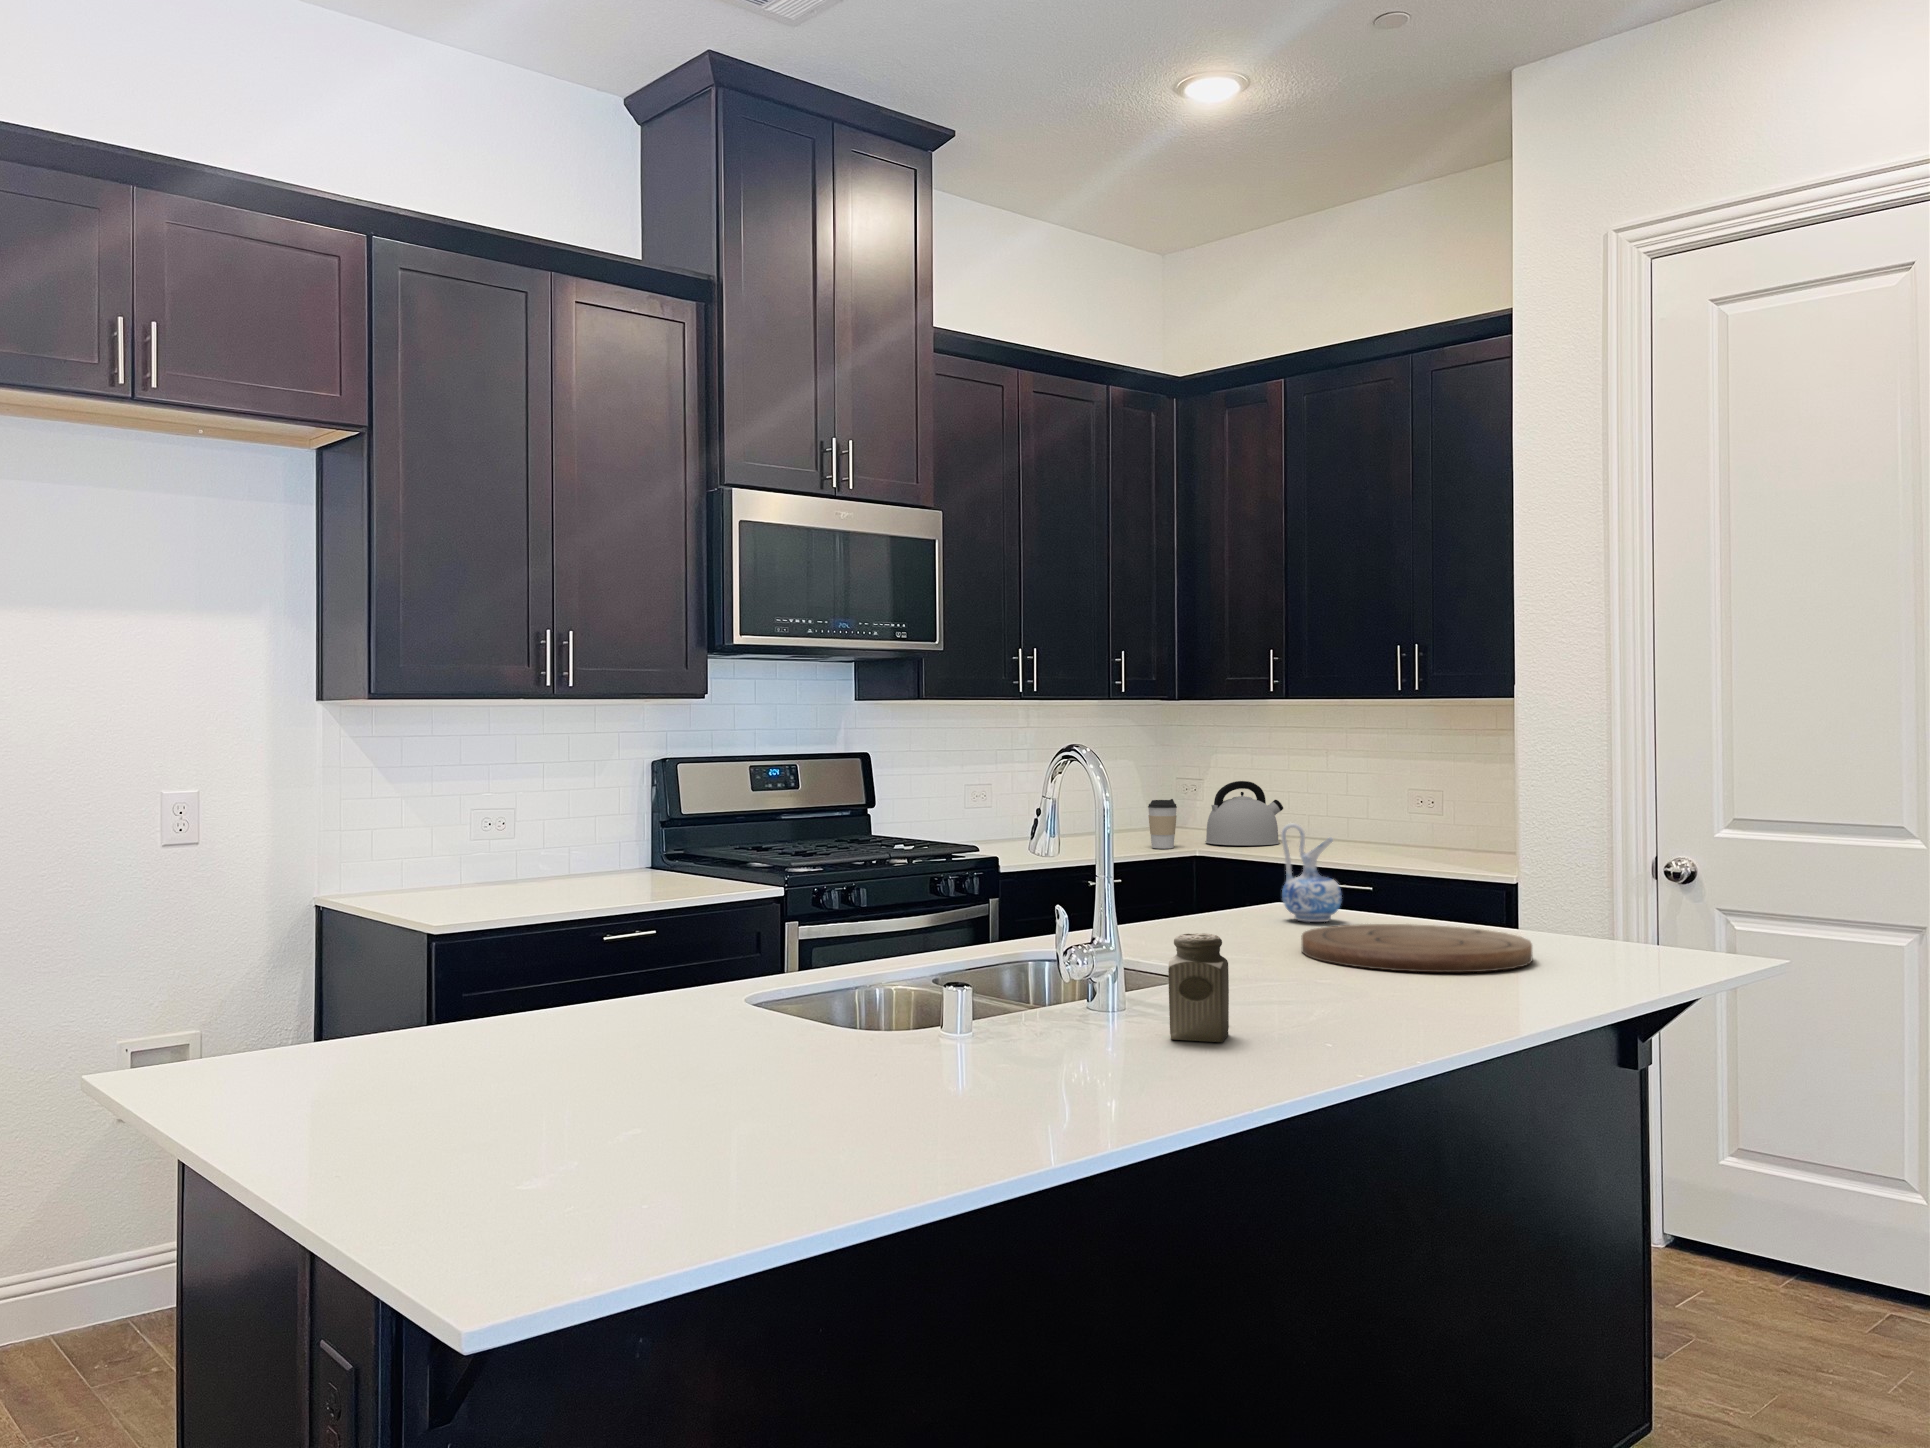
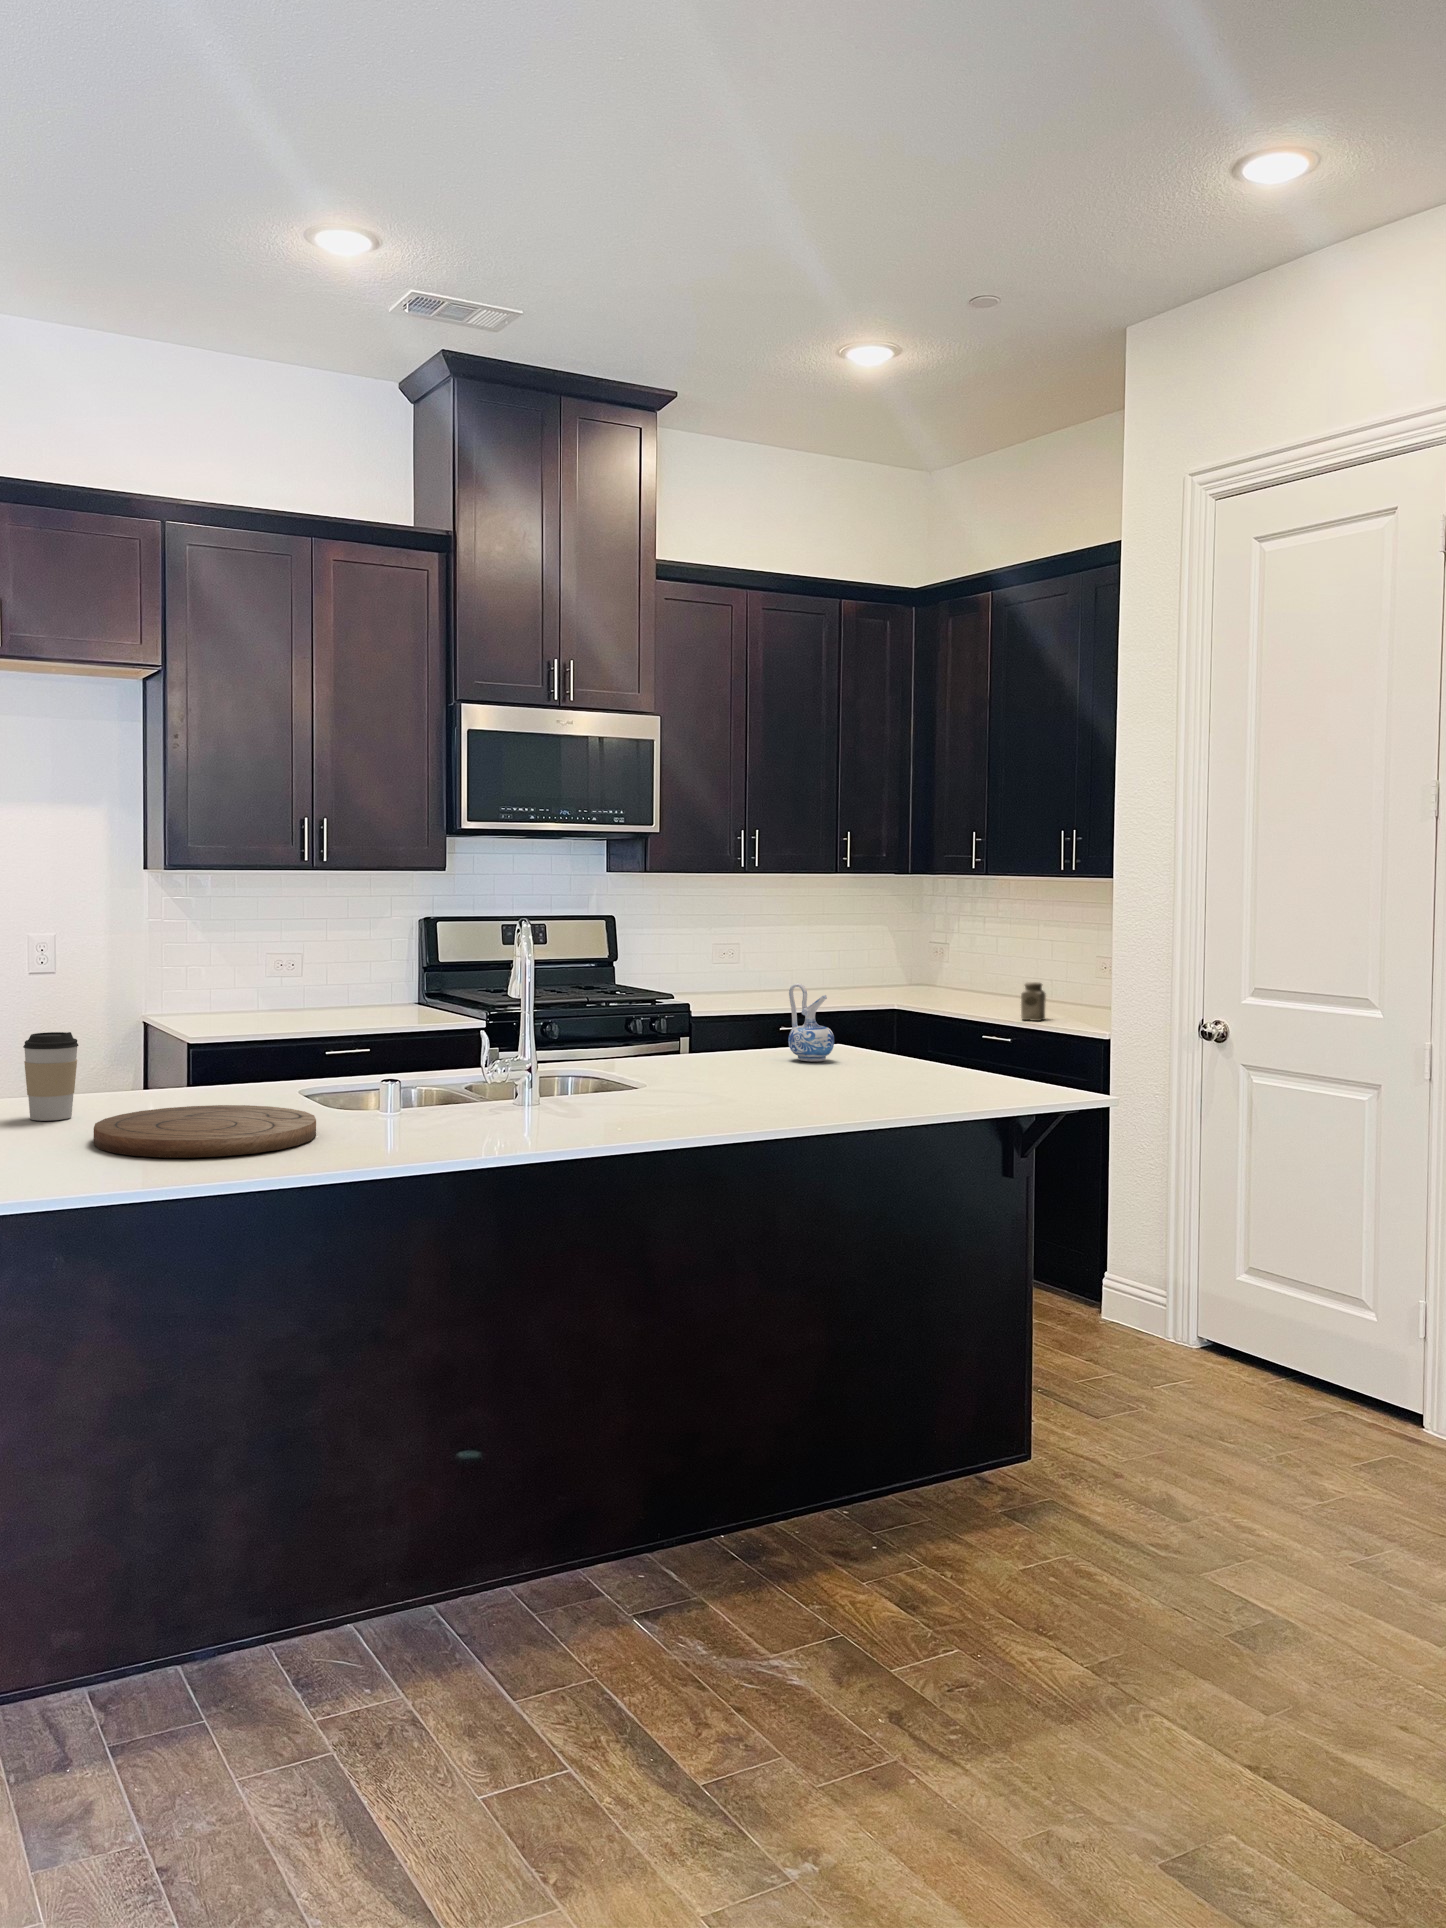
kettle: present [1205,781,1283,845] -> none [914,945,984,1001]
coffee cup: present [1148,799,1177,849] -> present [23,1032,79,1121]
cutting board: present [1301,924,1532,972] -> present [94,1105,316,1158]
salt shaker: present [1168,933,1229,1042] -> present [1021,982,1046,1021]

